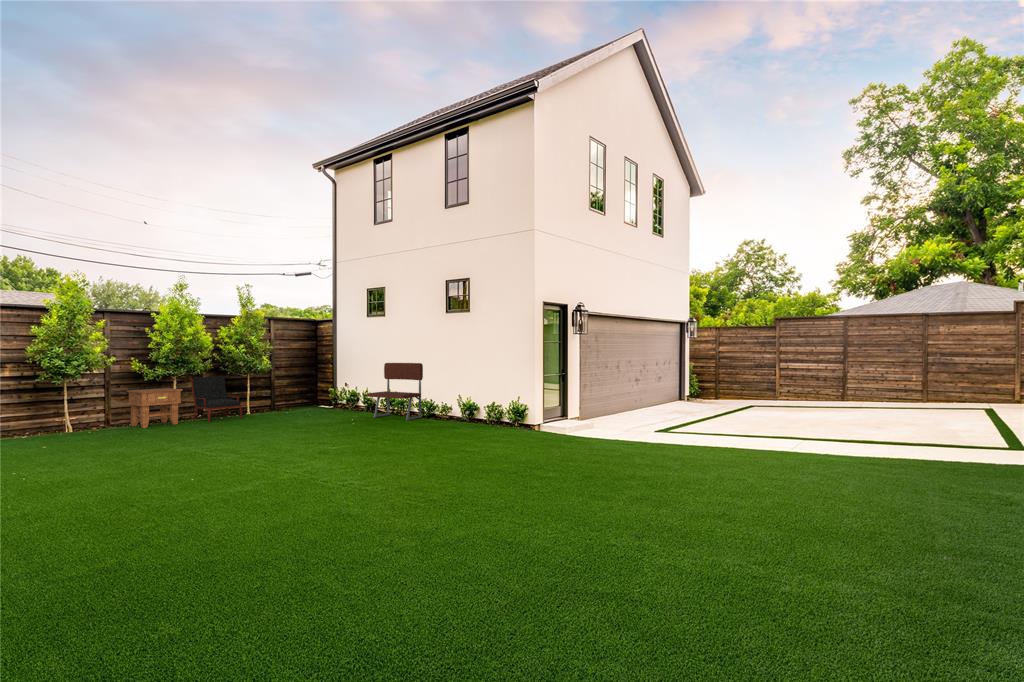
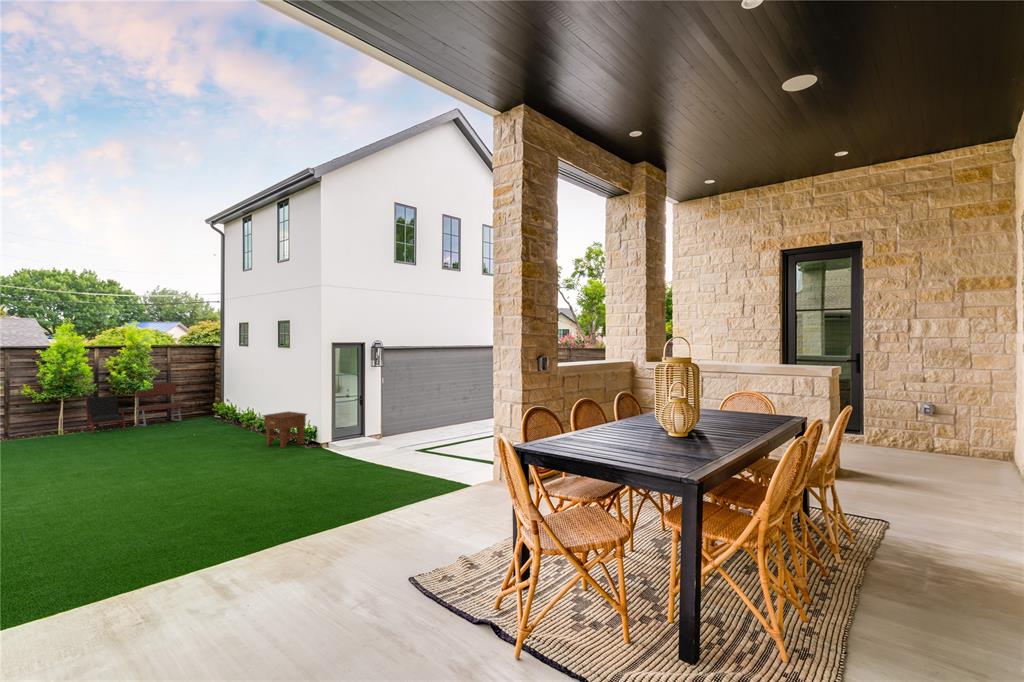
bench: present [367,363,423,420] -> present [135,382,186,426]
side table: present [127,388,183,428] -> present [263,412,307,448]

